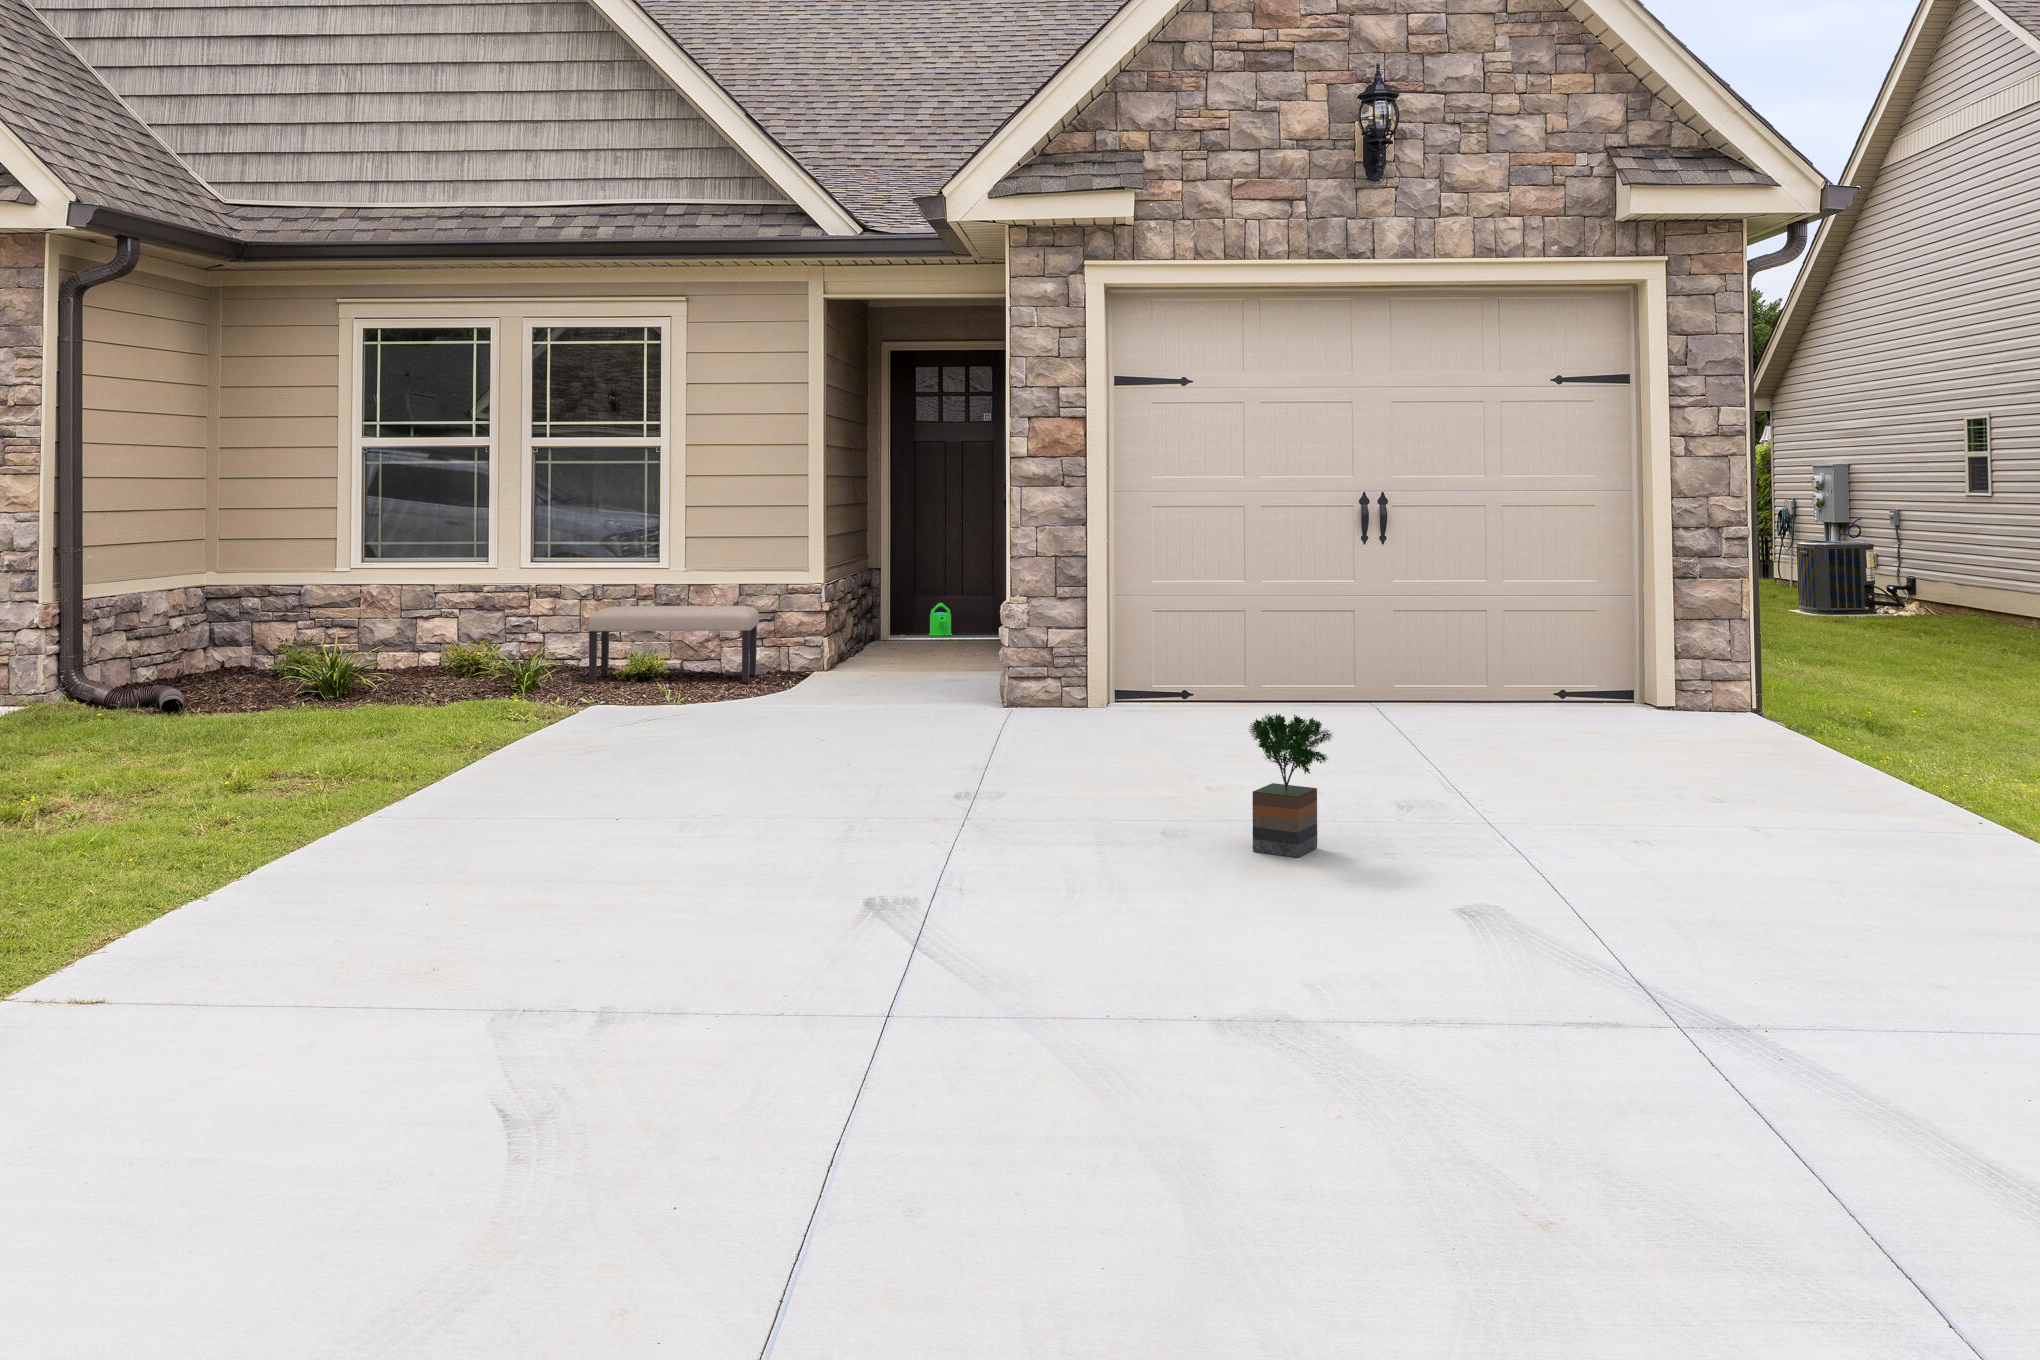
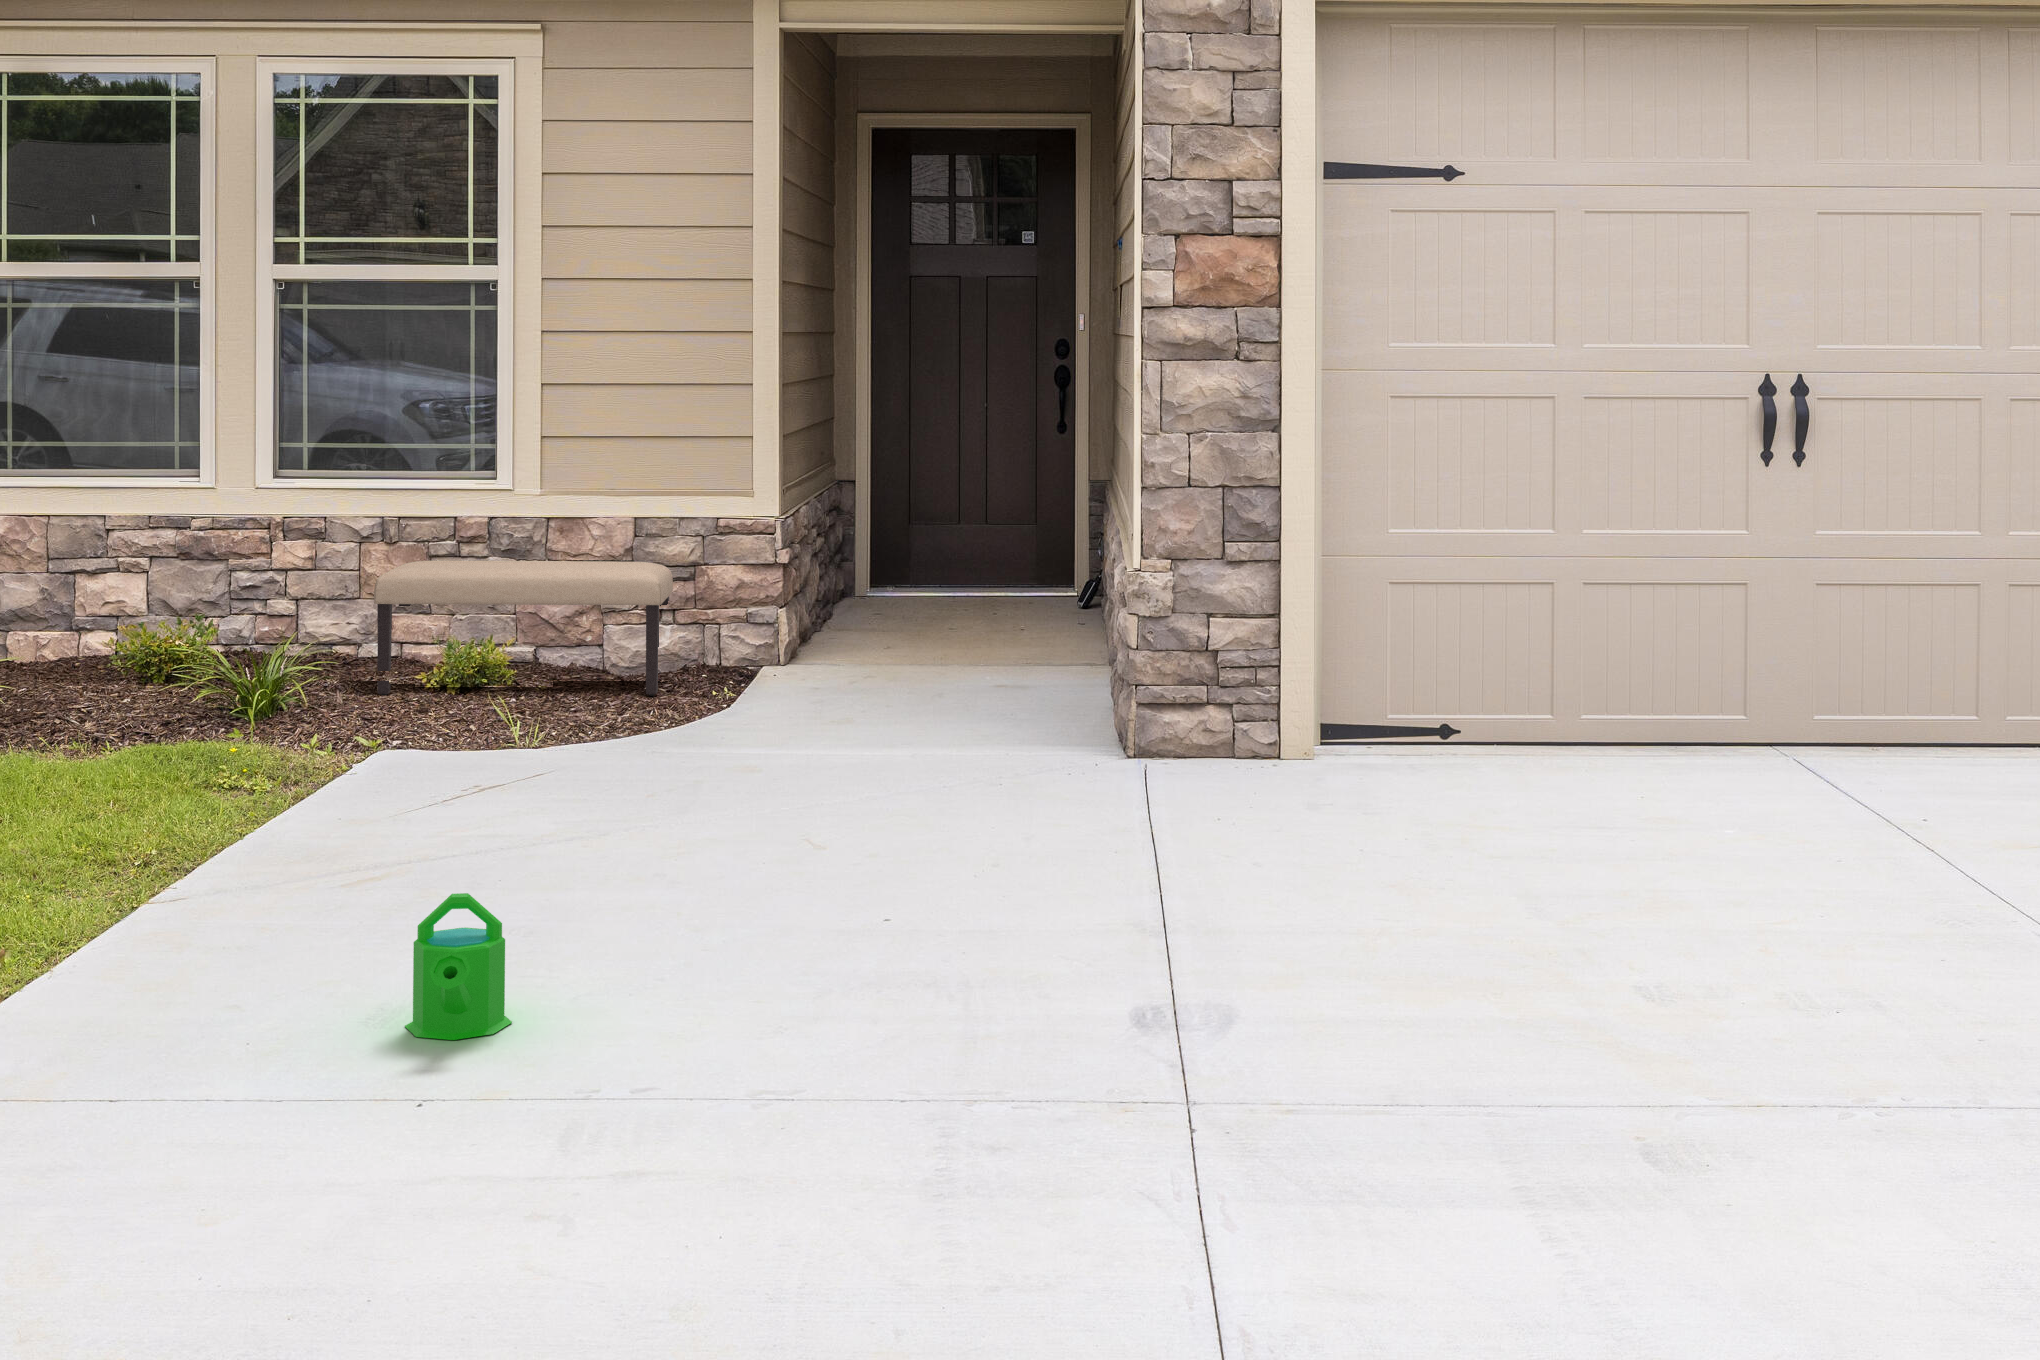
watering can: present [929,603,952,636] -> present [405,893,512,1040]
potted tree: present [1250,713,1333,858] -> none [1774,812,1973,1124]

